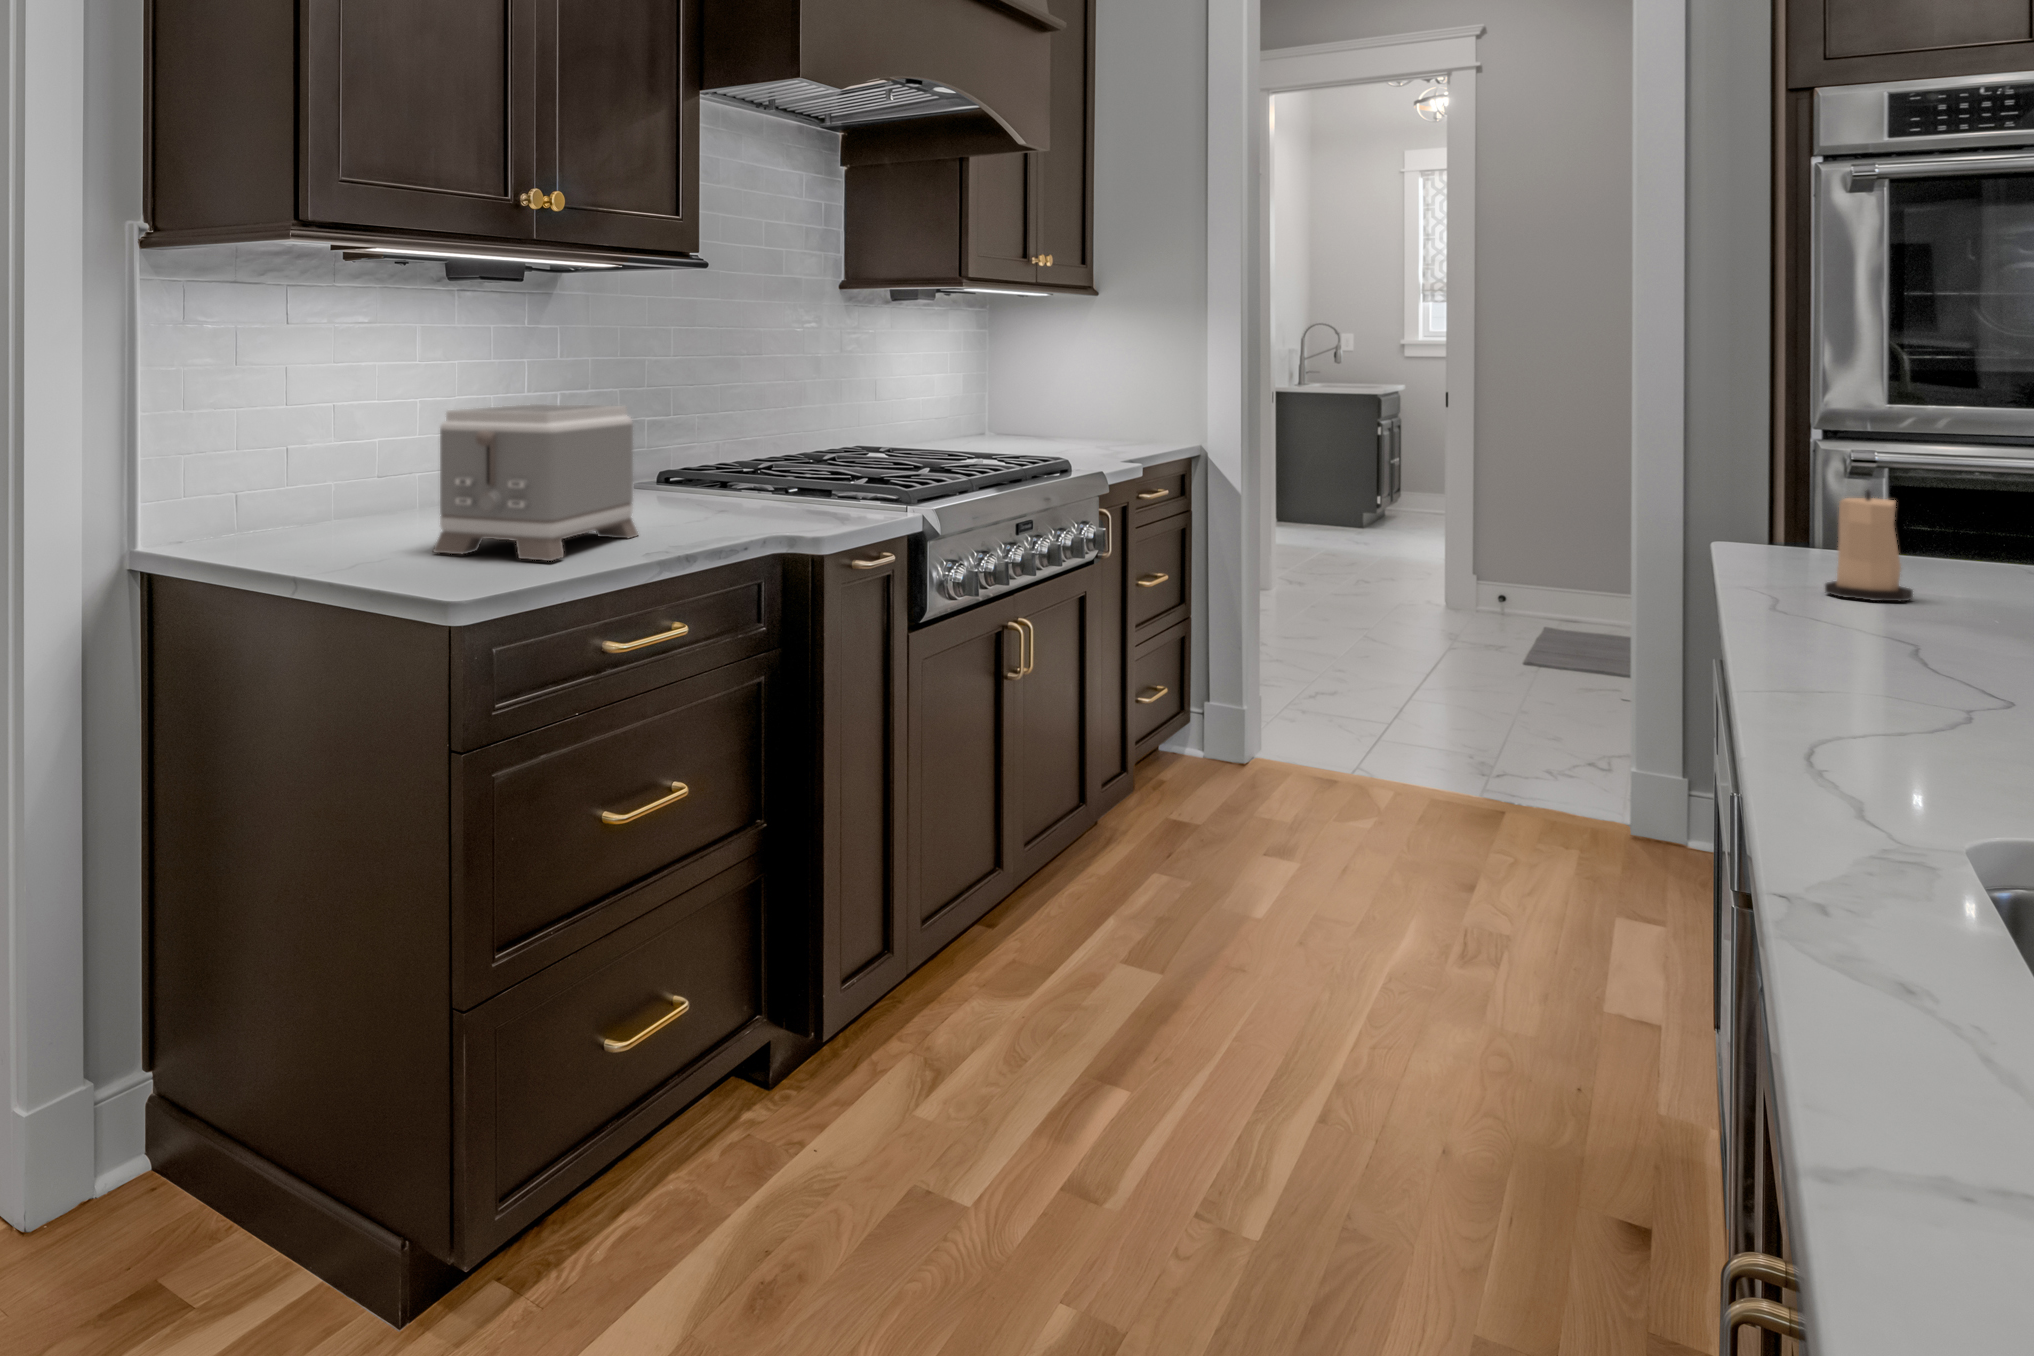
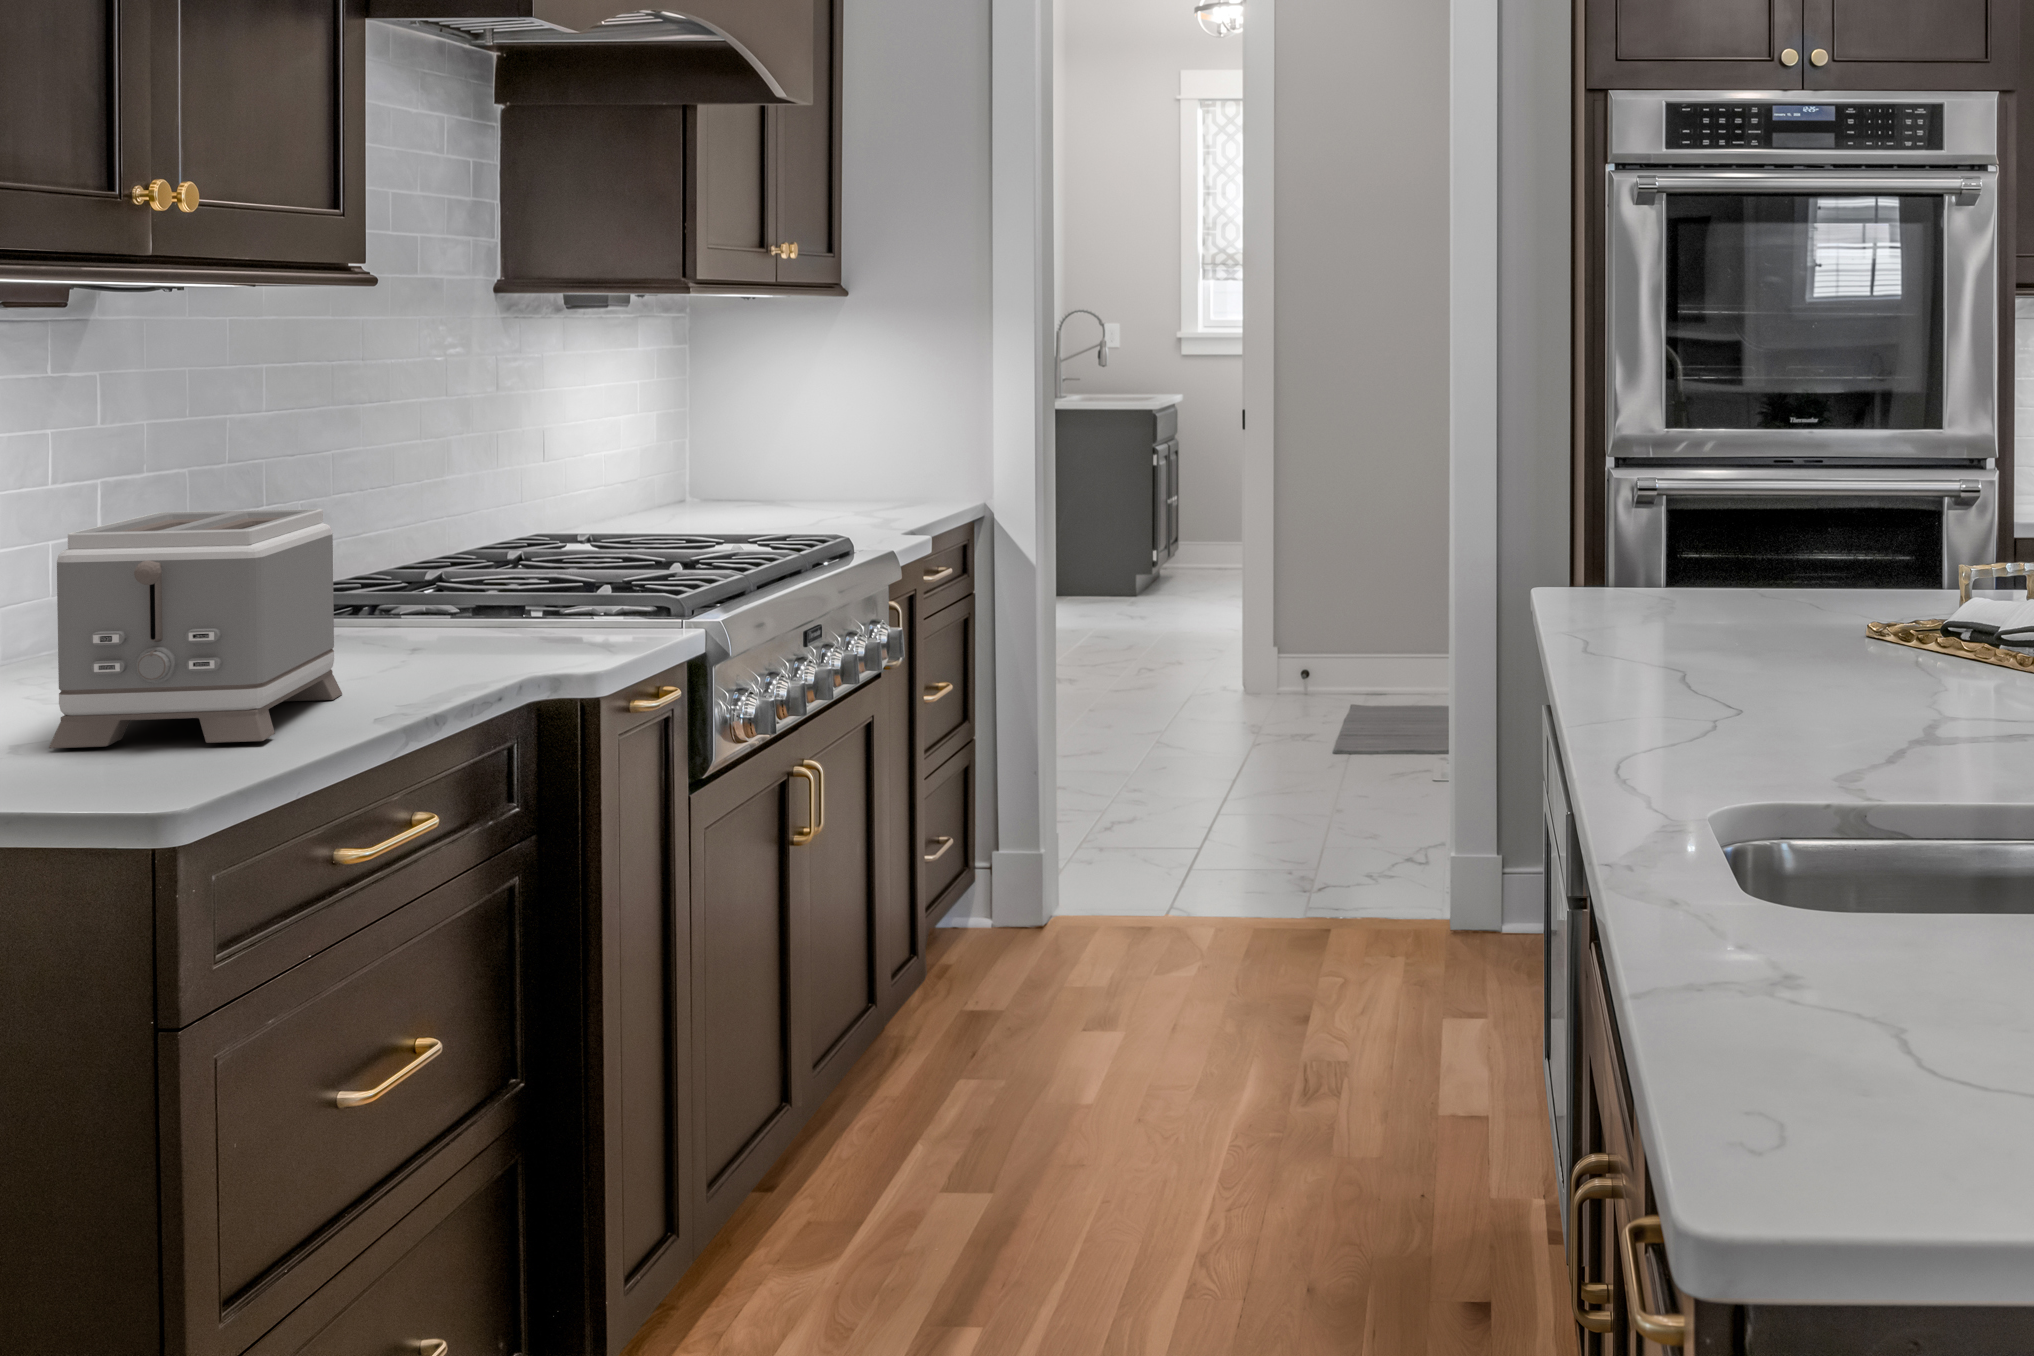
candle: present [1825,490,1913,601] -> none [1624,539,1685,643]

